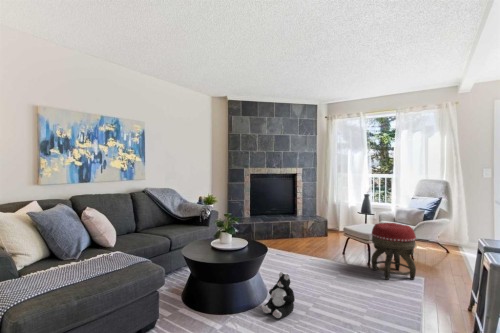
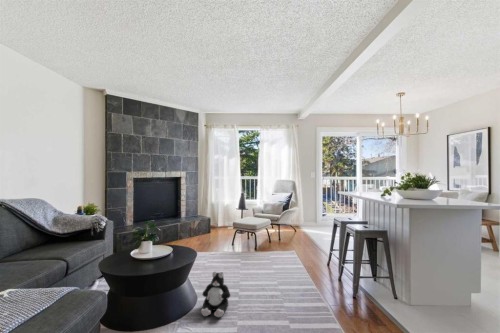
footstool: present [371,223,416,280] -> none [260,214,291,259]

